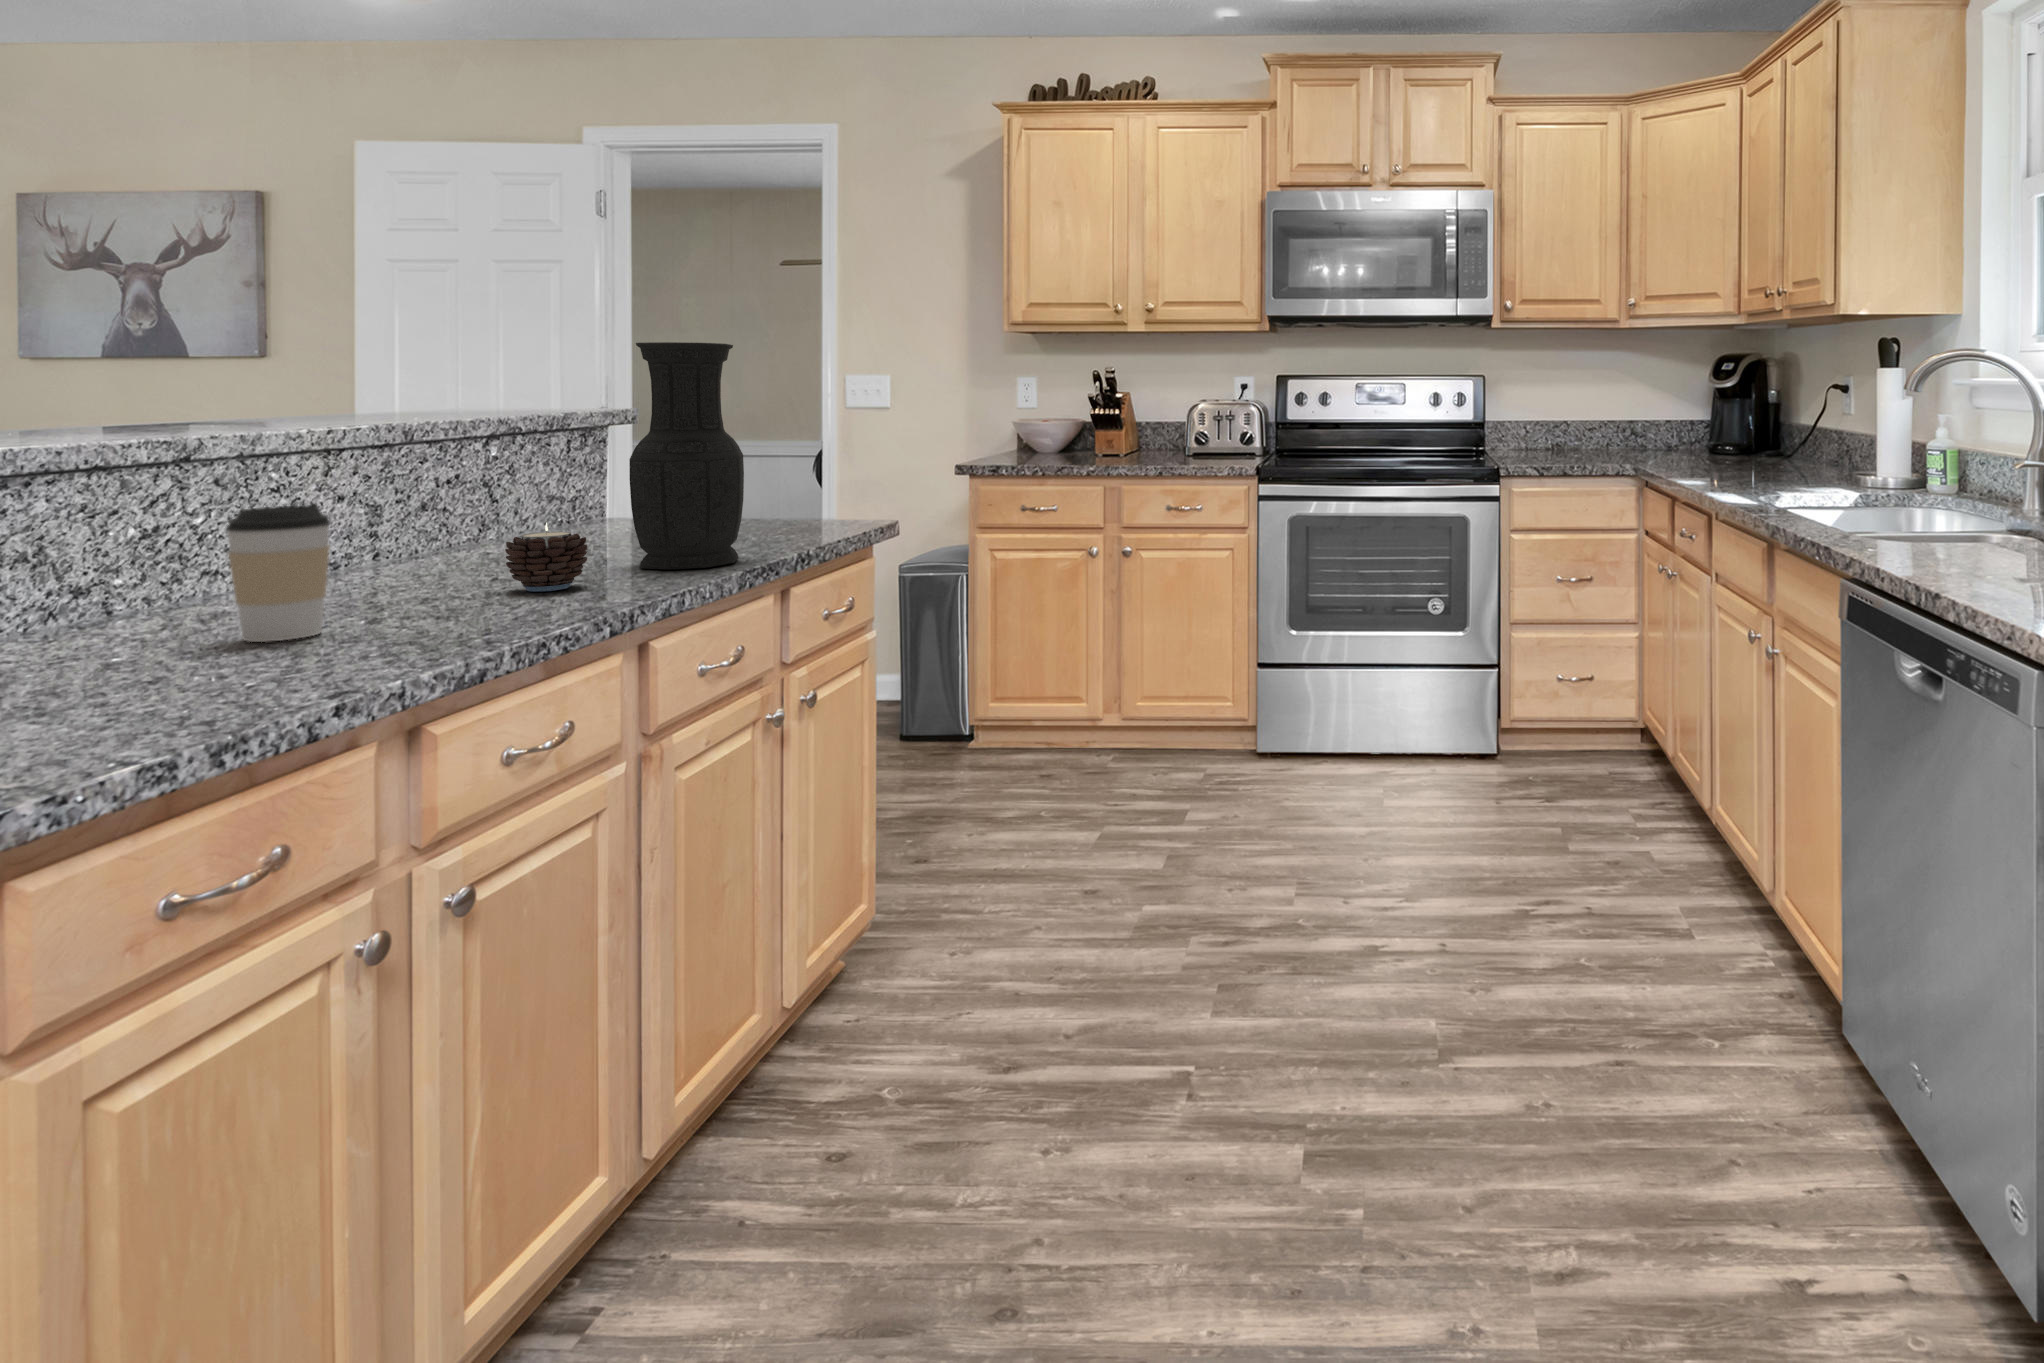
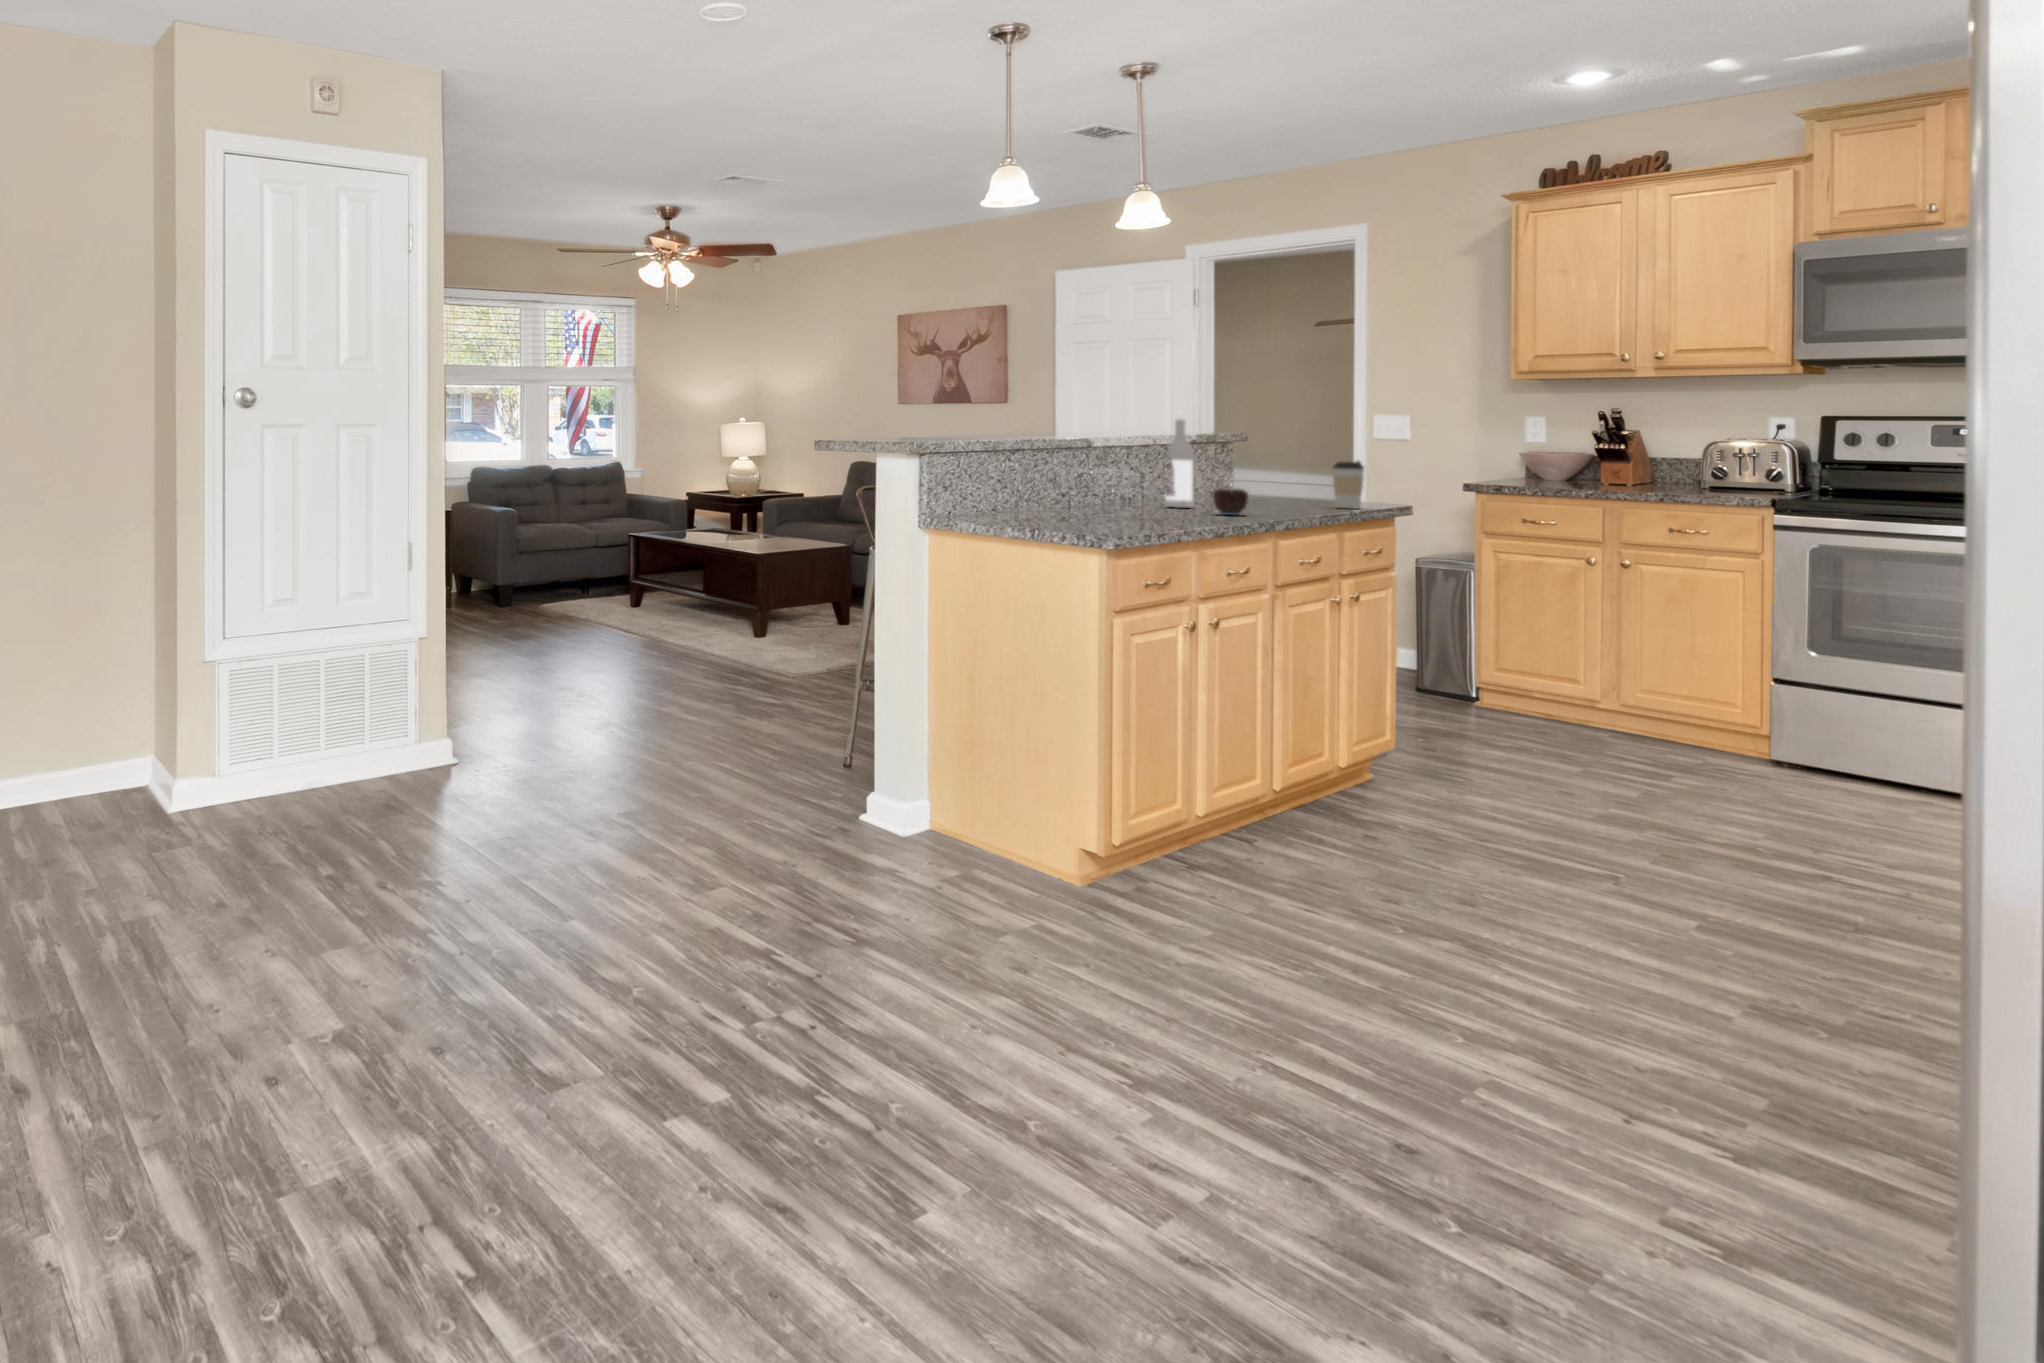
vase: present [629,342,744,569] -> none [1264,396,1322,514]
wine bottle: none [415,374,485,574] -> present [1165,413,1194,508]
coffee cup: present [226,503,330,642] -> present [1333,461,1364,509]

